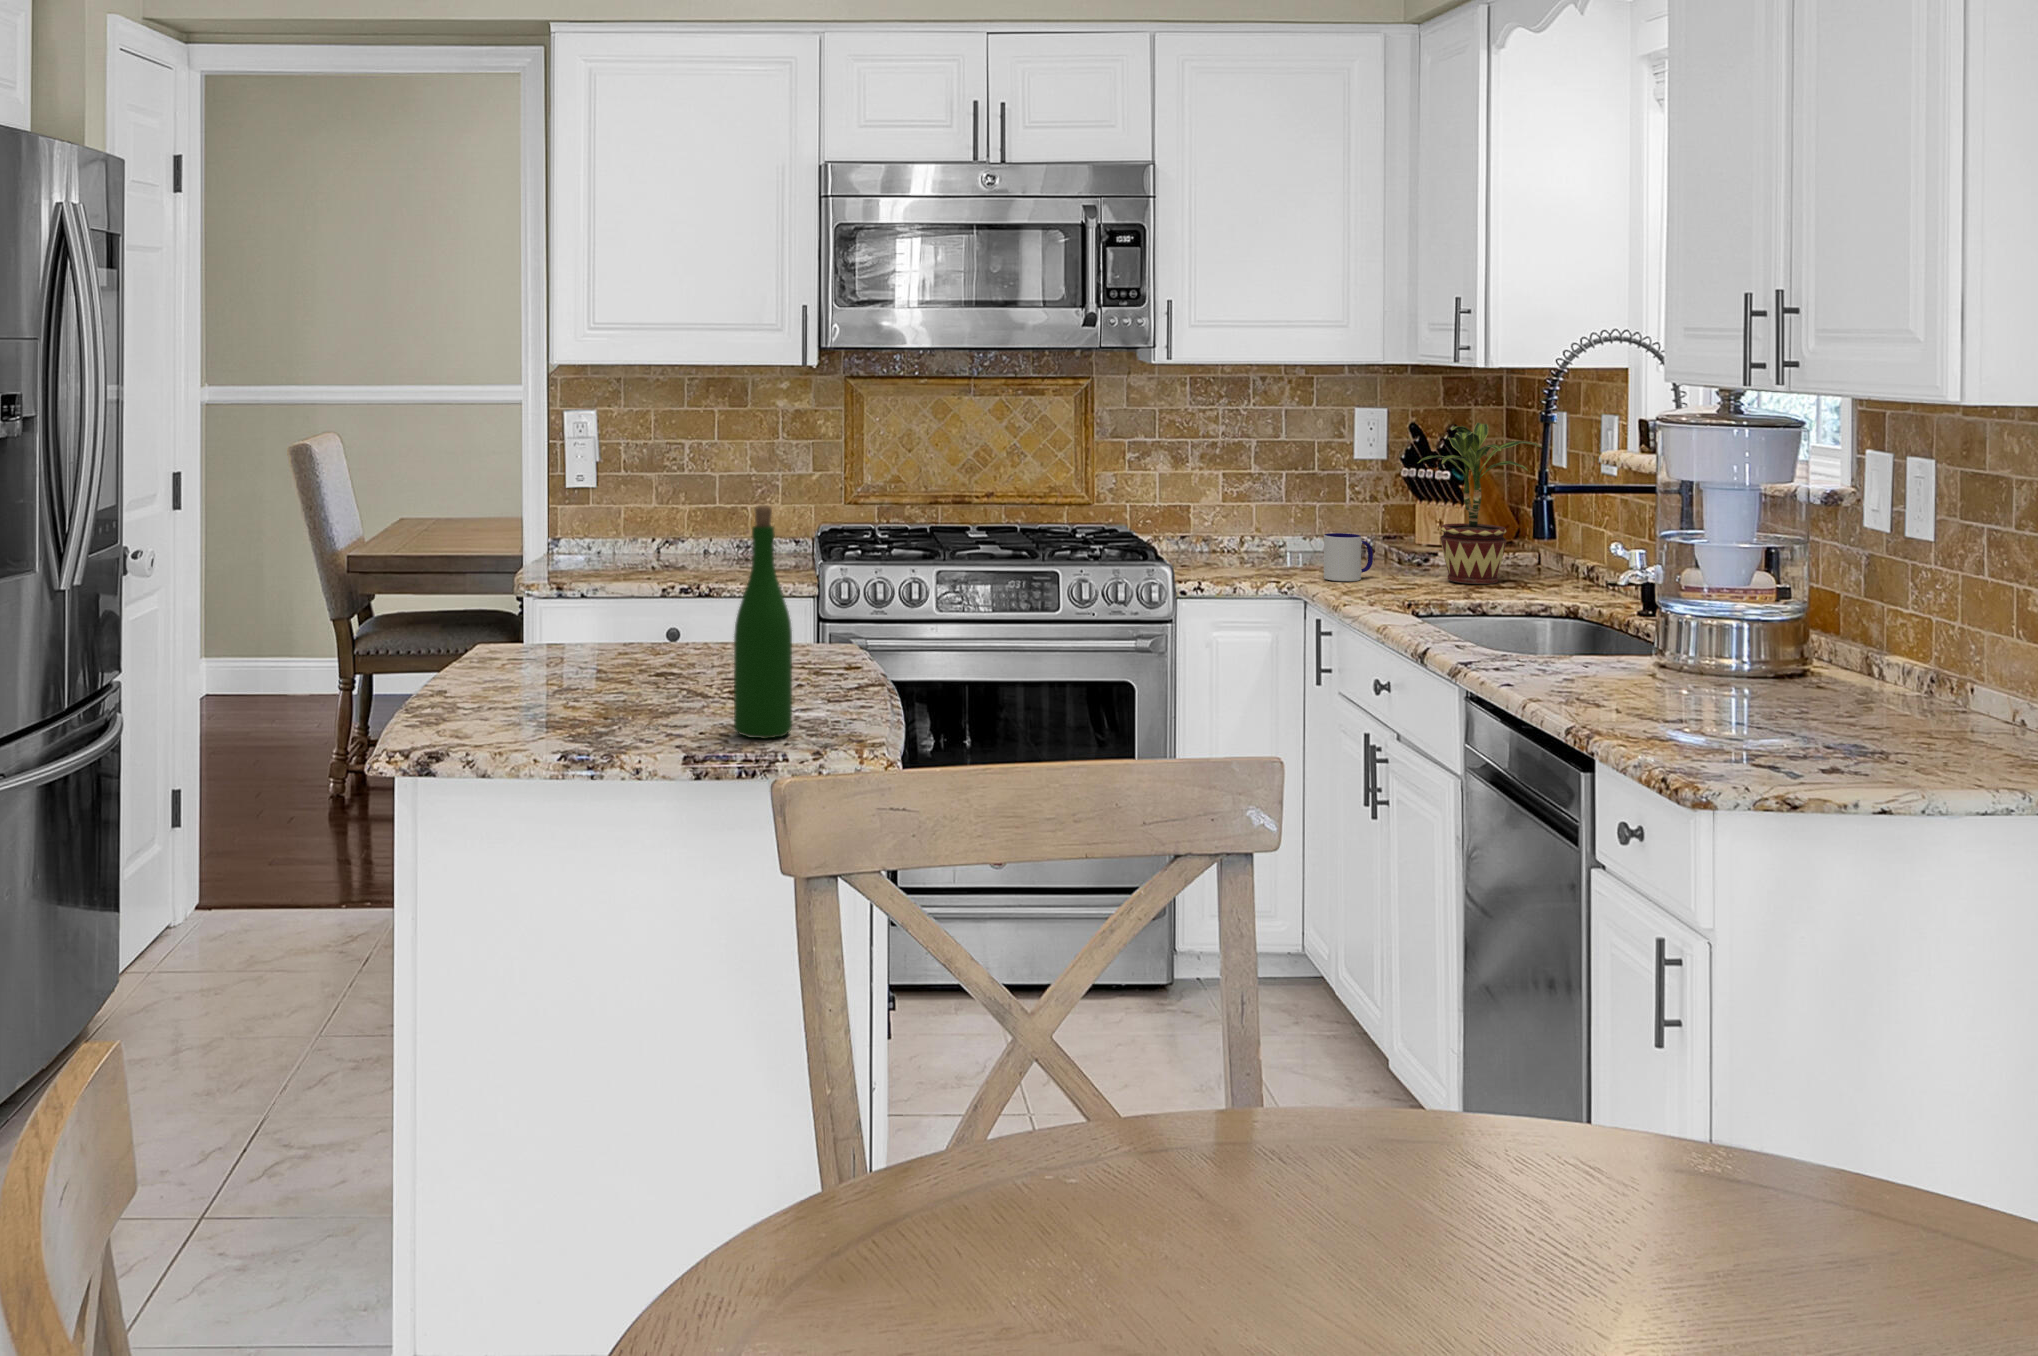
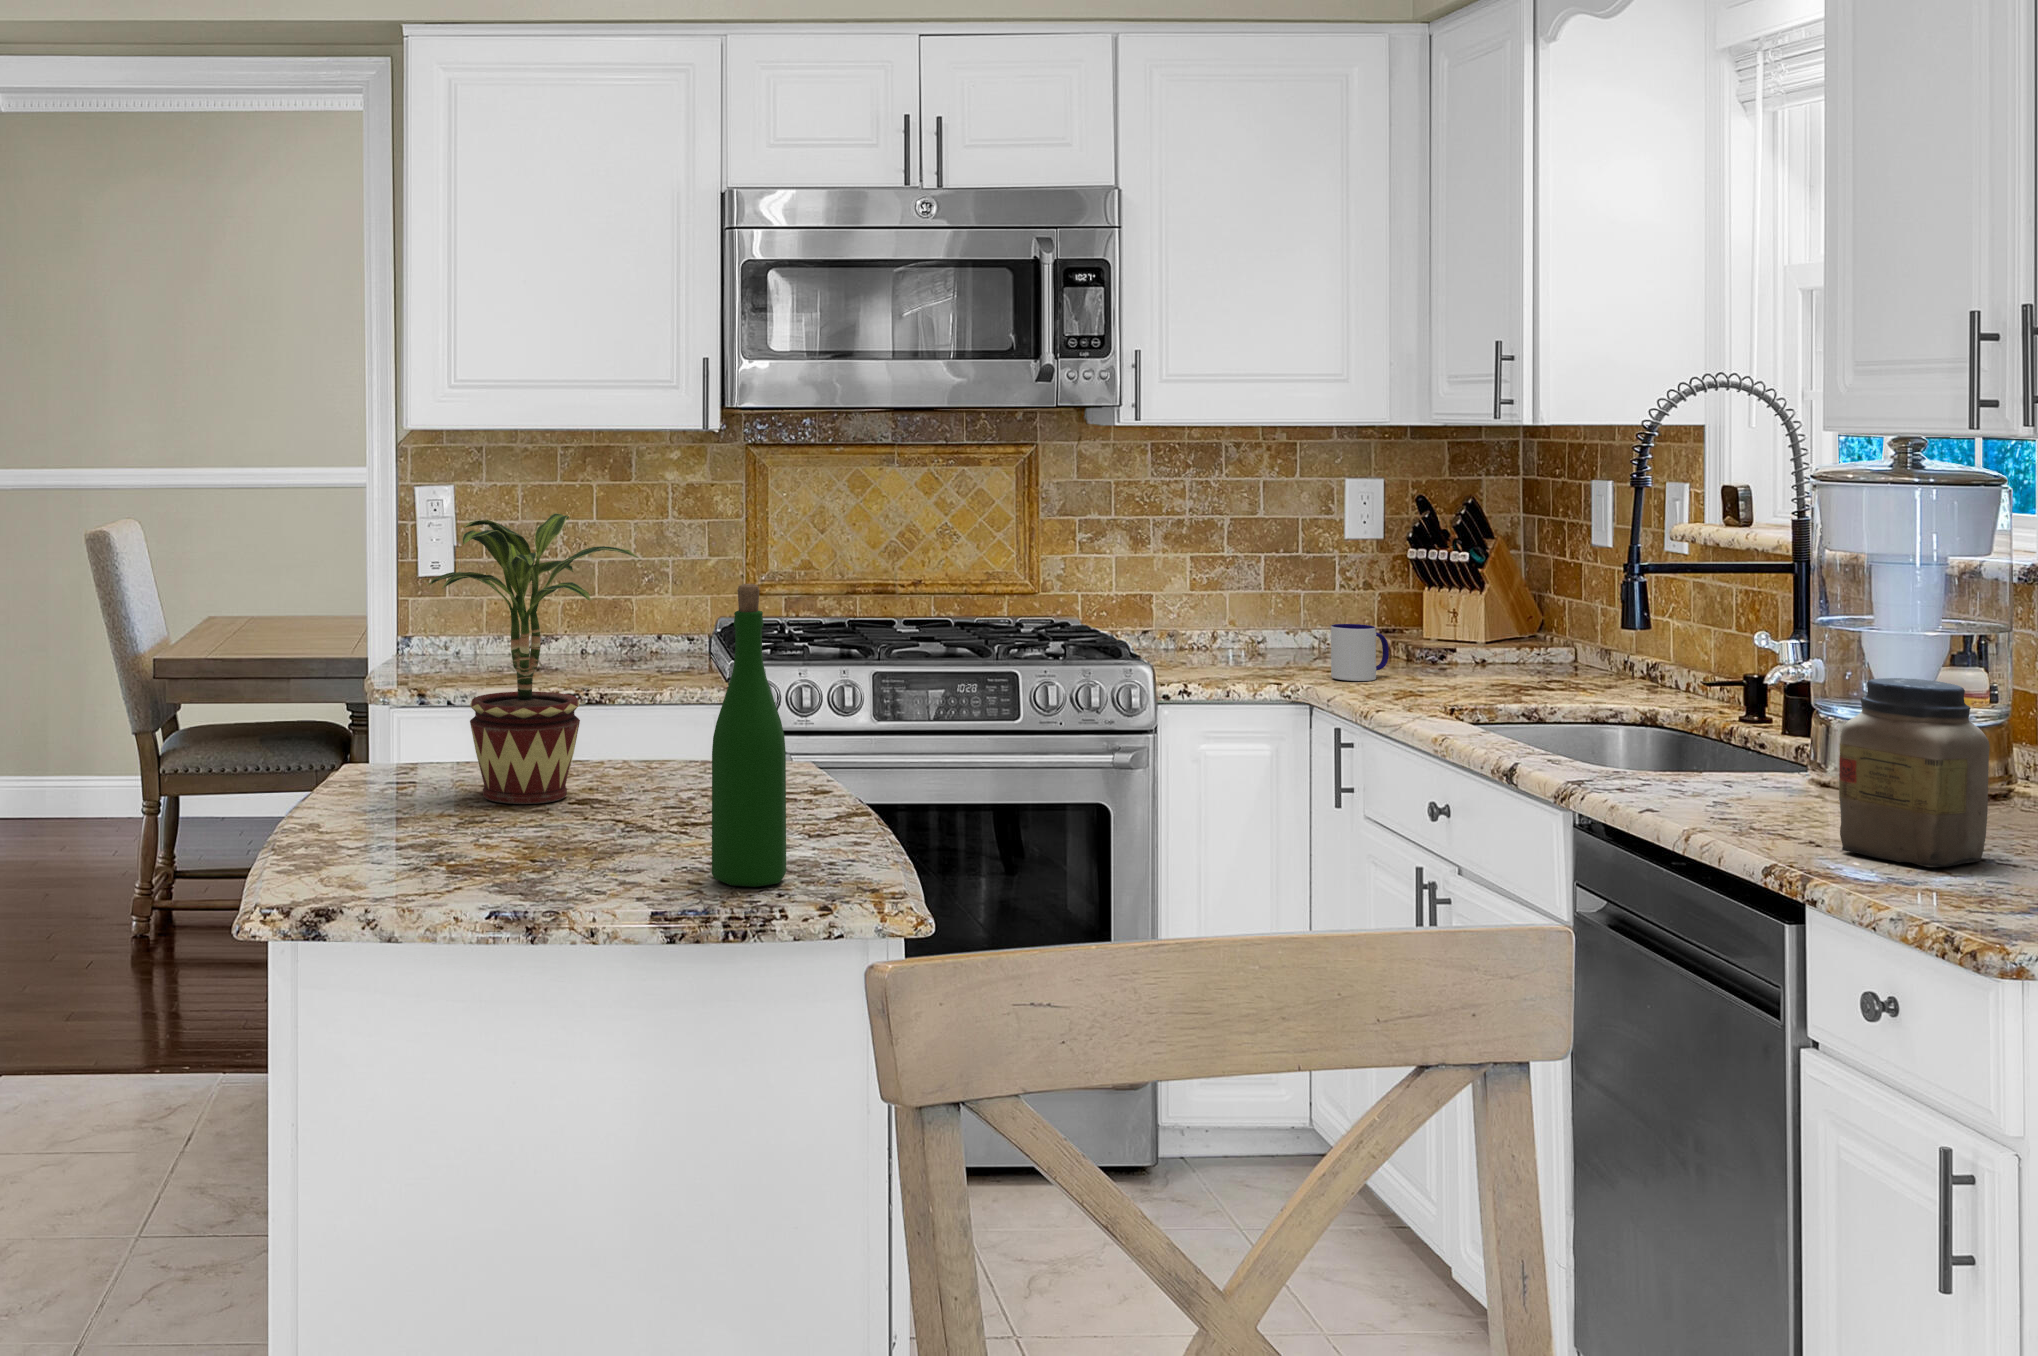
potted plant: present [1418,423,1541,584] -> present [427,513,638,804]
jar: none [1648,582,1765,731] -> present [1839,678,1990,867]

